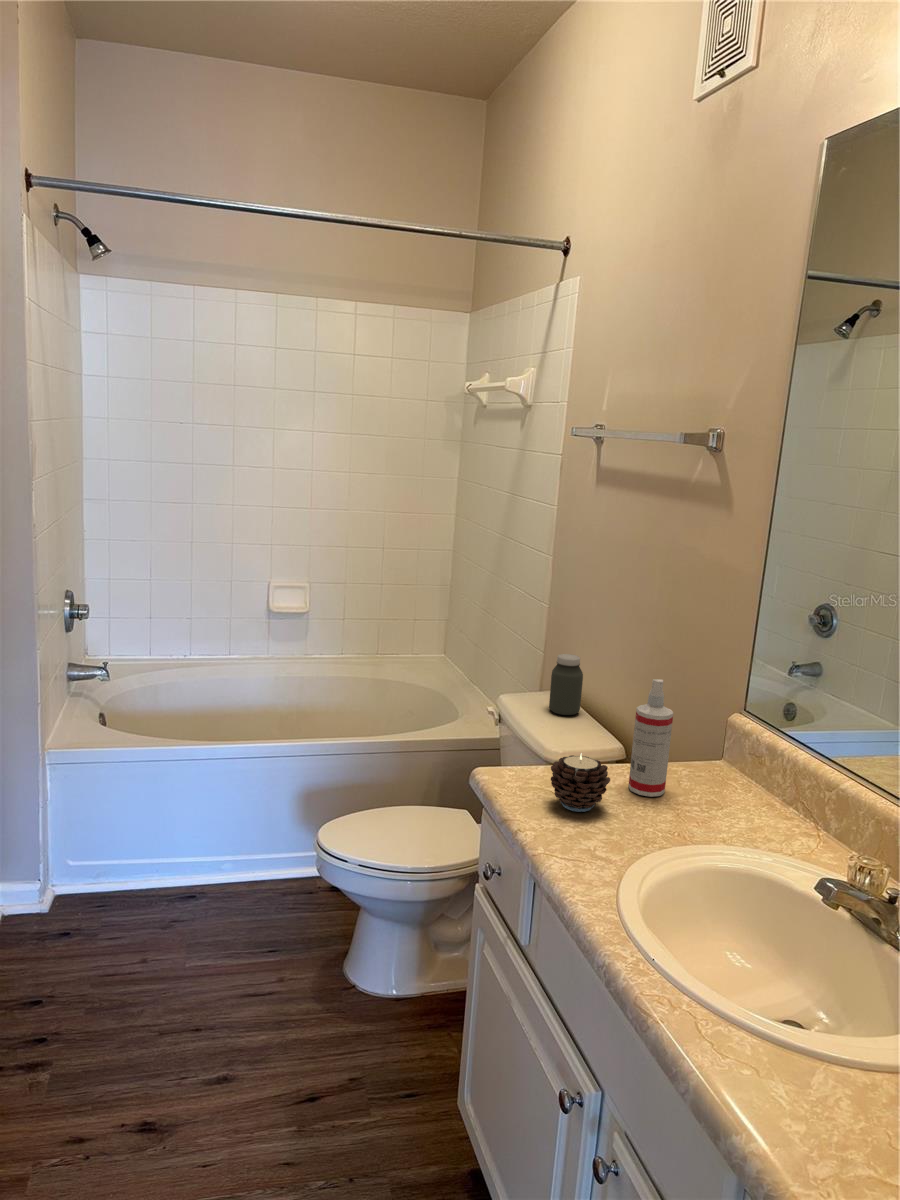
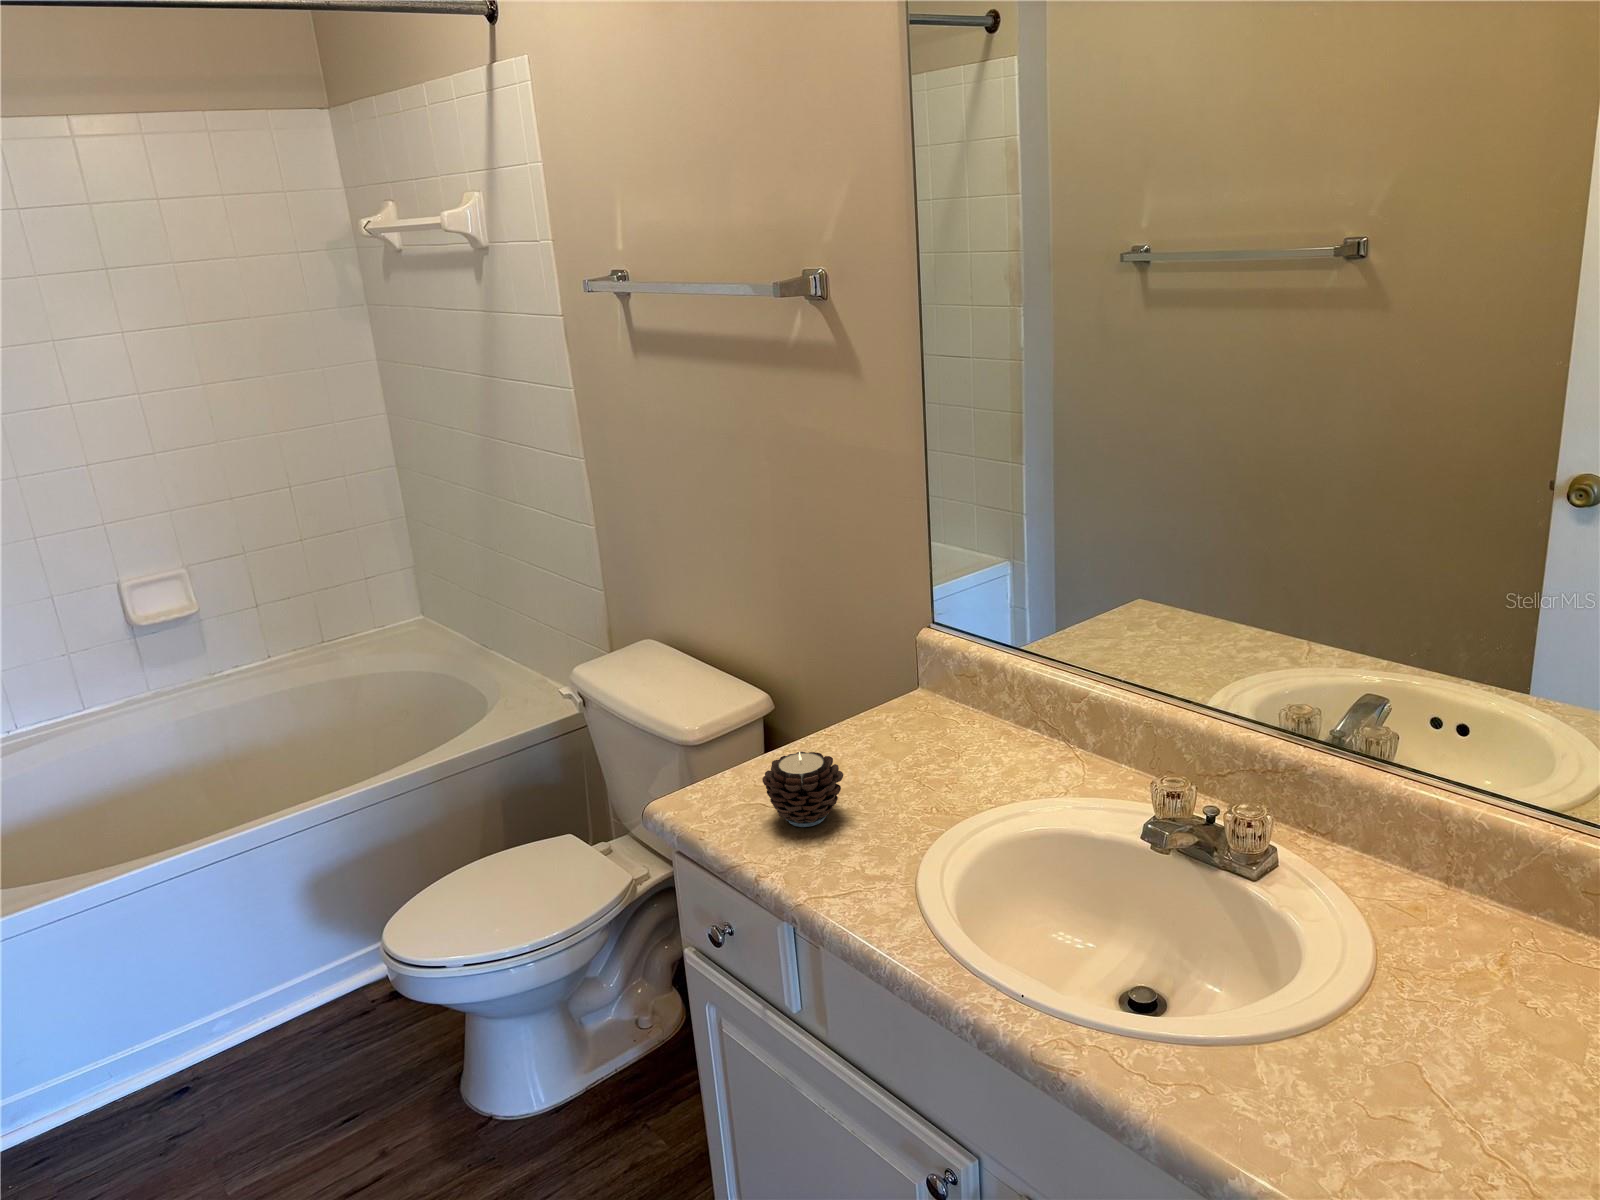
jar: present [549,654,583,715] -> none [642,593,689,676]
spray bottle: present [628,679,673,797] -> none [839,625,892,775]

